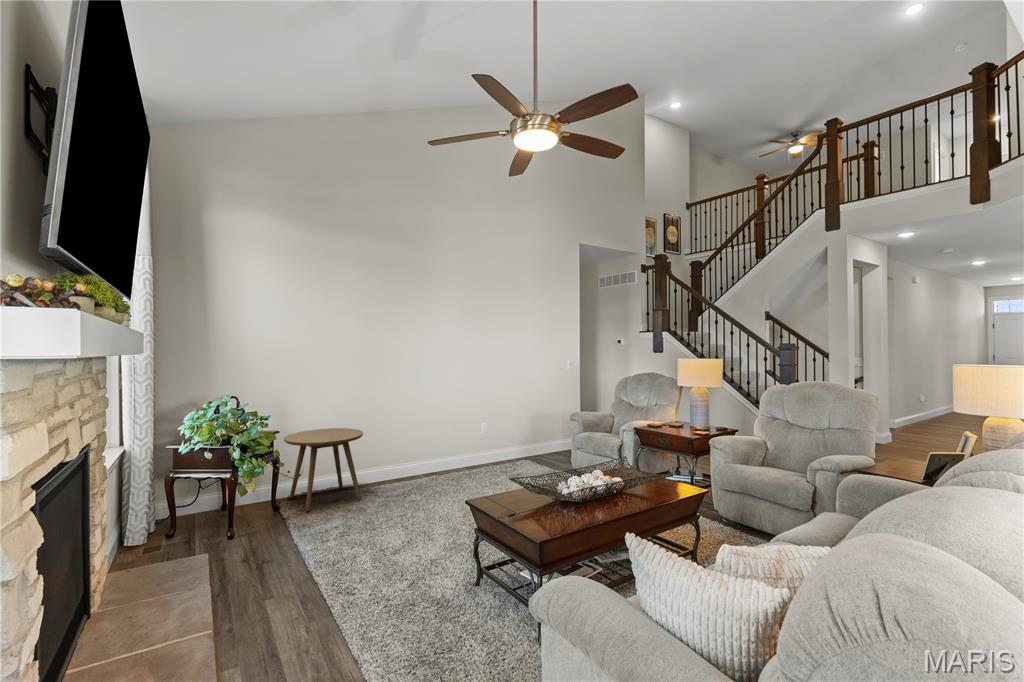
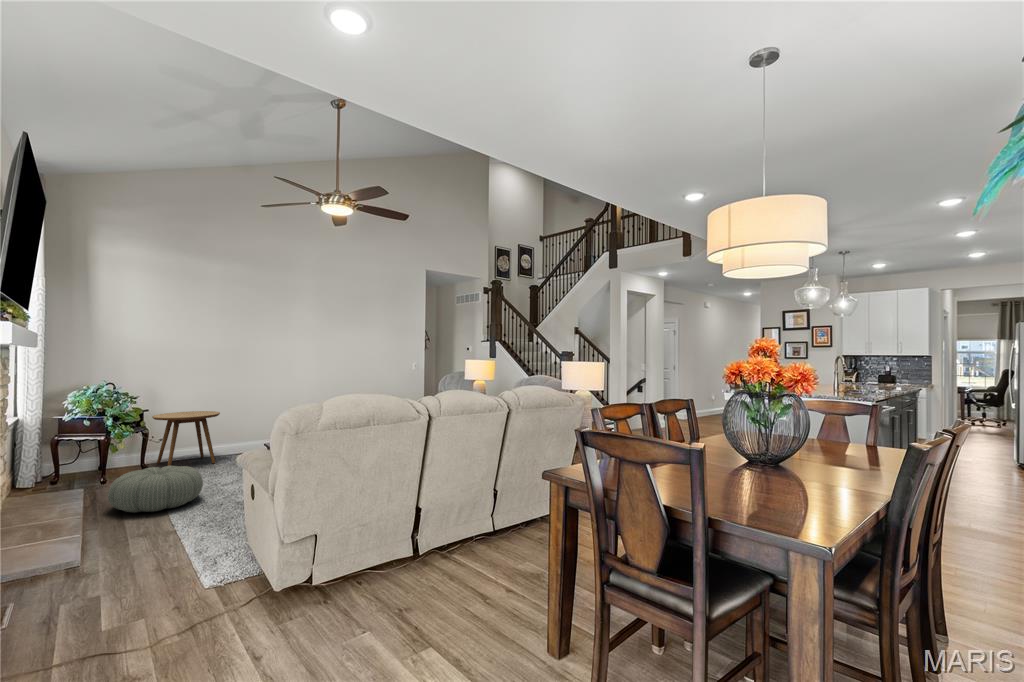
pouf: none [248,527,374,615] -> present [108,466,203,513]

